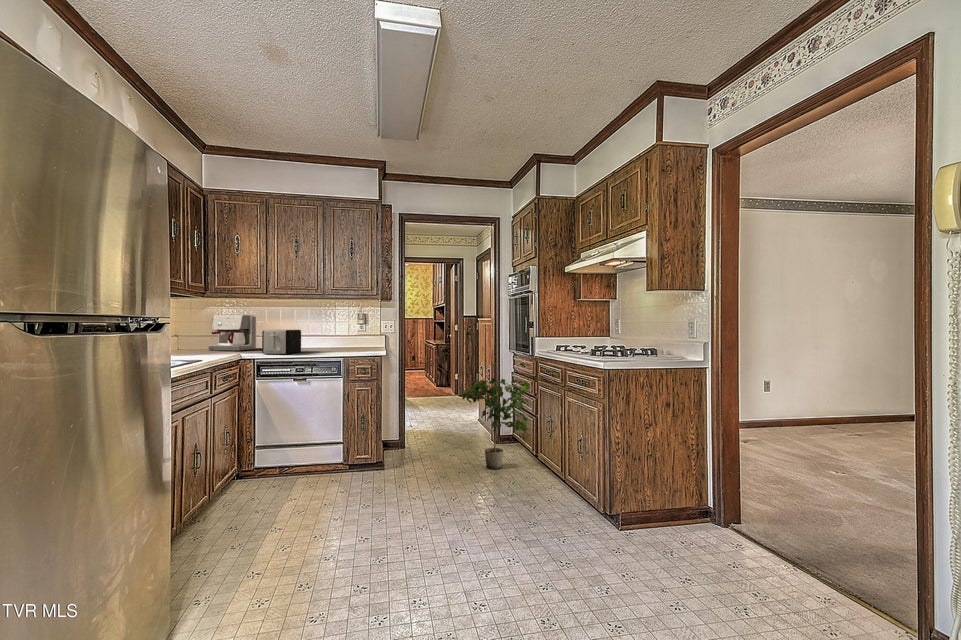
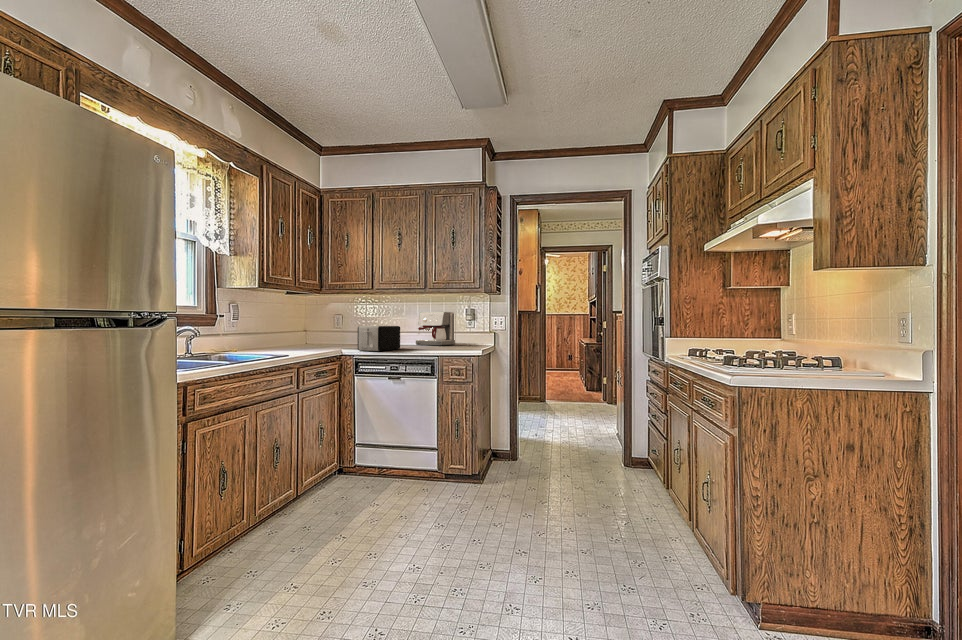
coffee maker: present [208,315,256,351] -> present [416,312,455,345]
potted plant: present [461,378,534,469] -> none [567,387,662,500]

